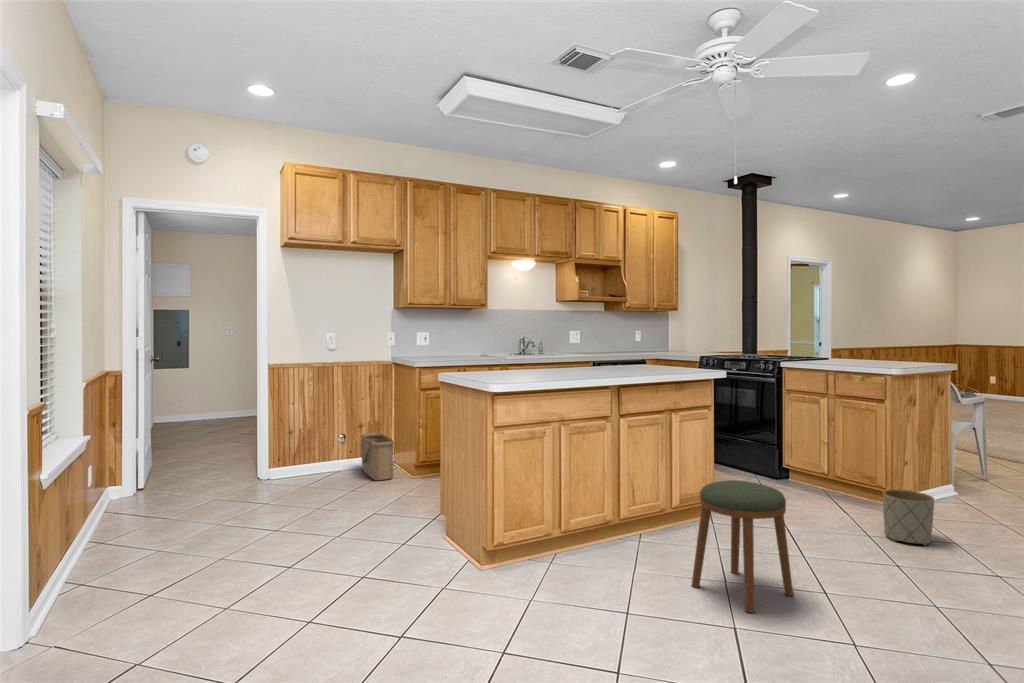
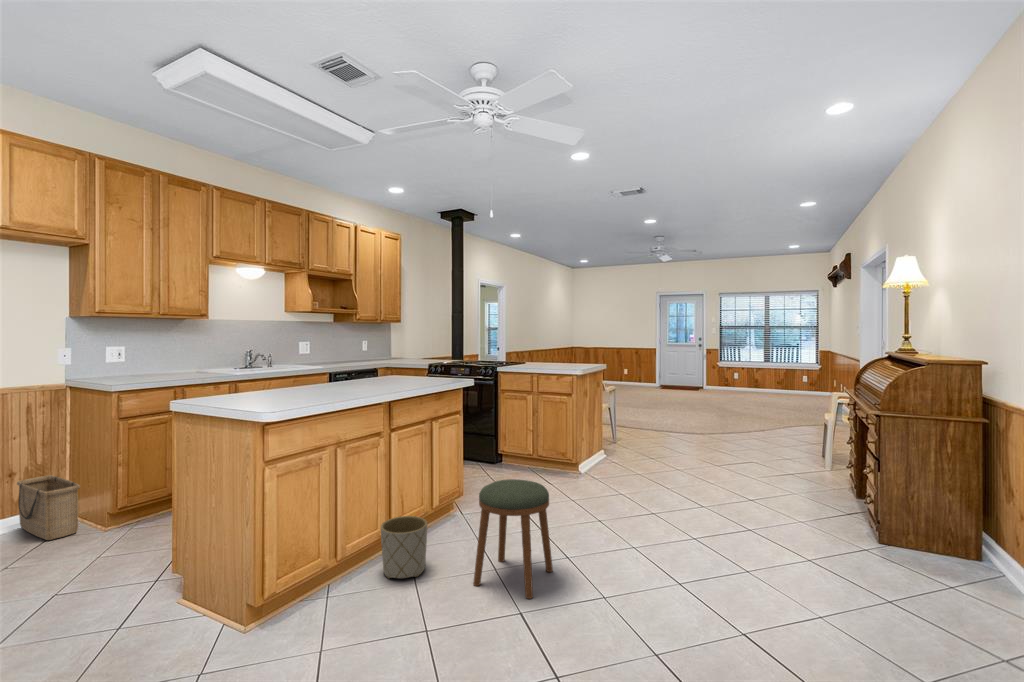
planter: present [882,489,934,545] -> present [381,516,427,579]

